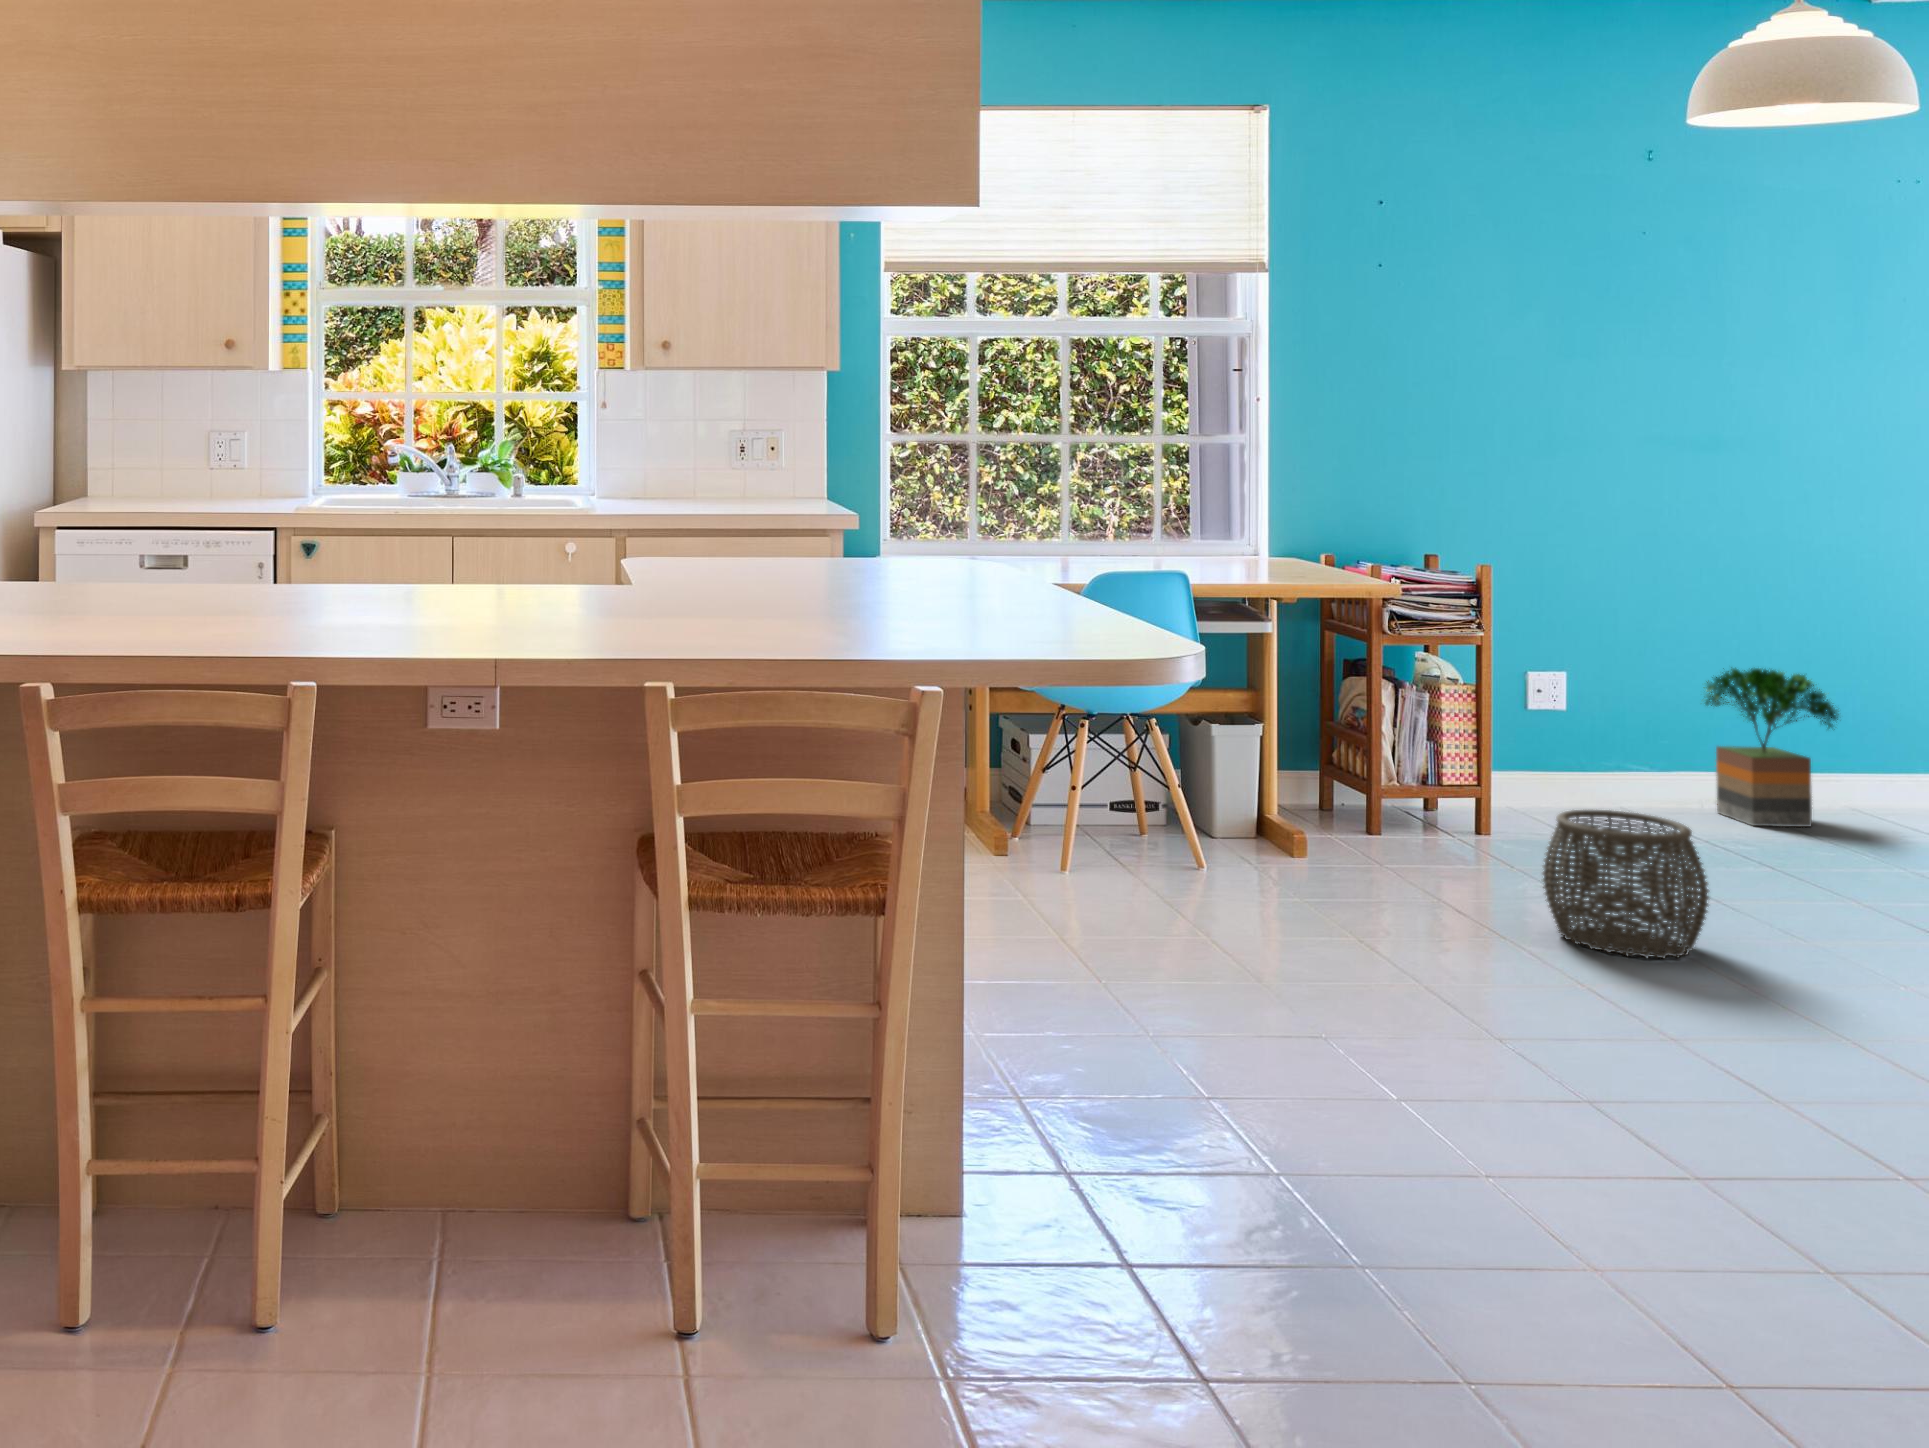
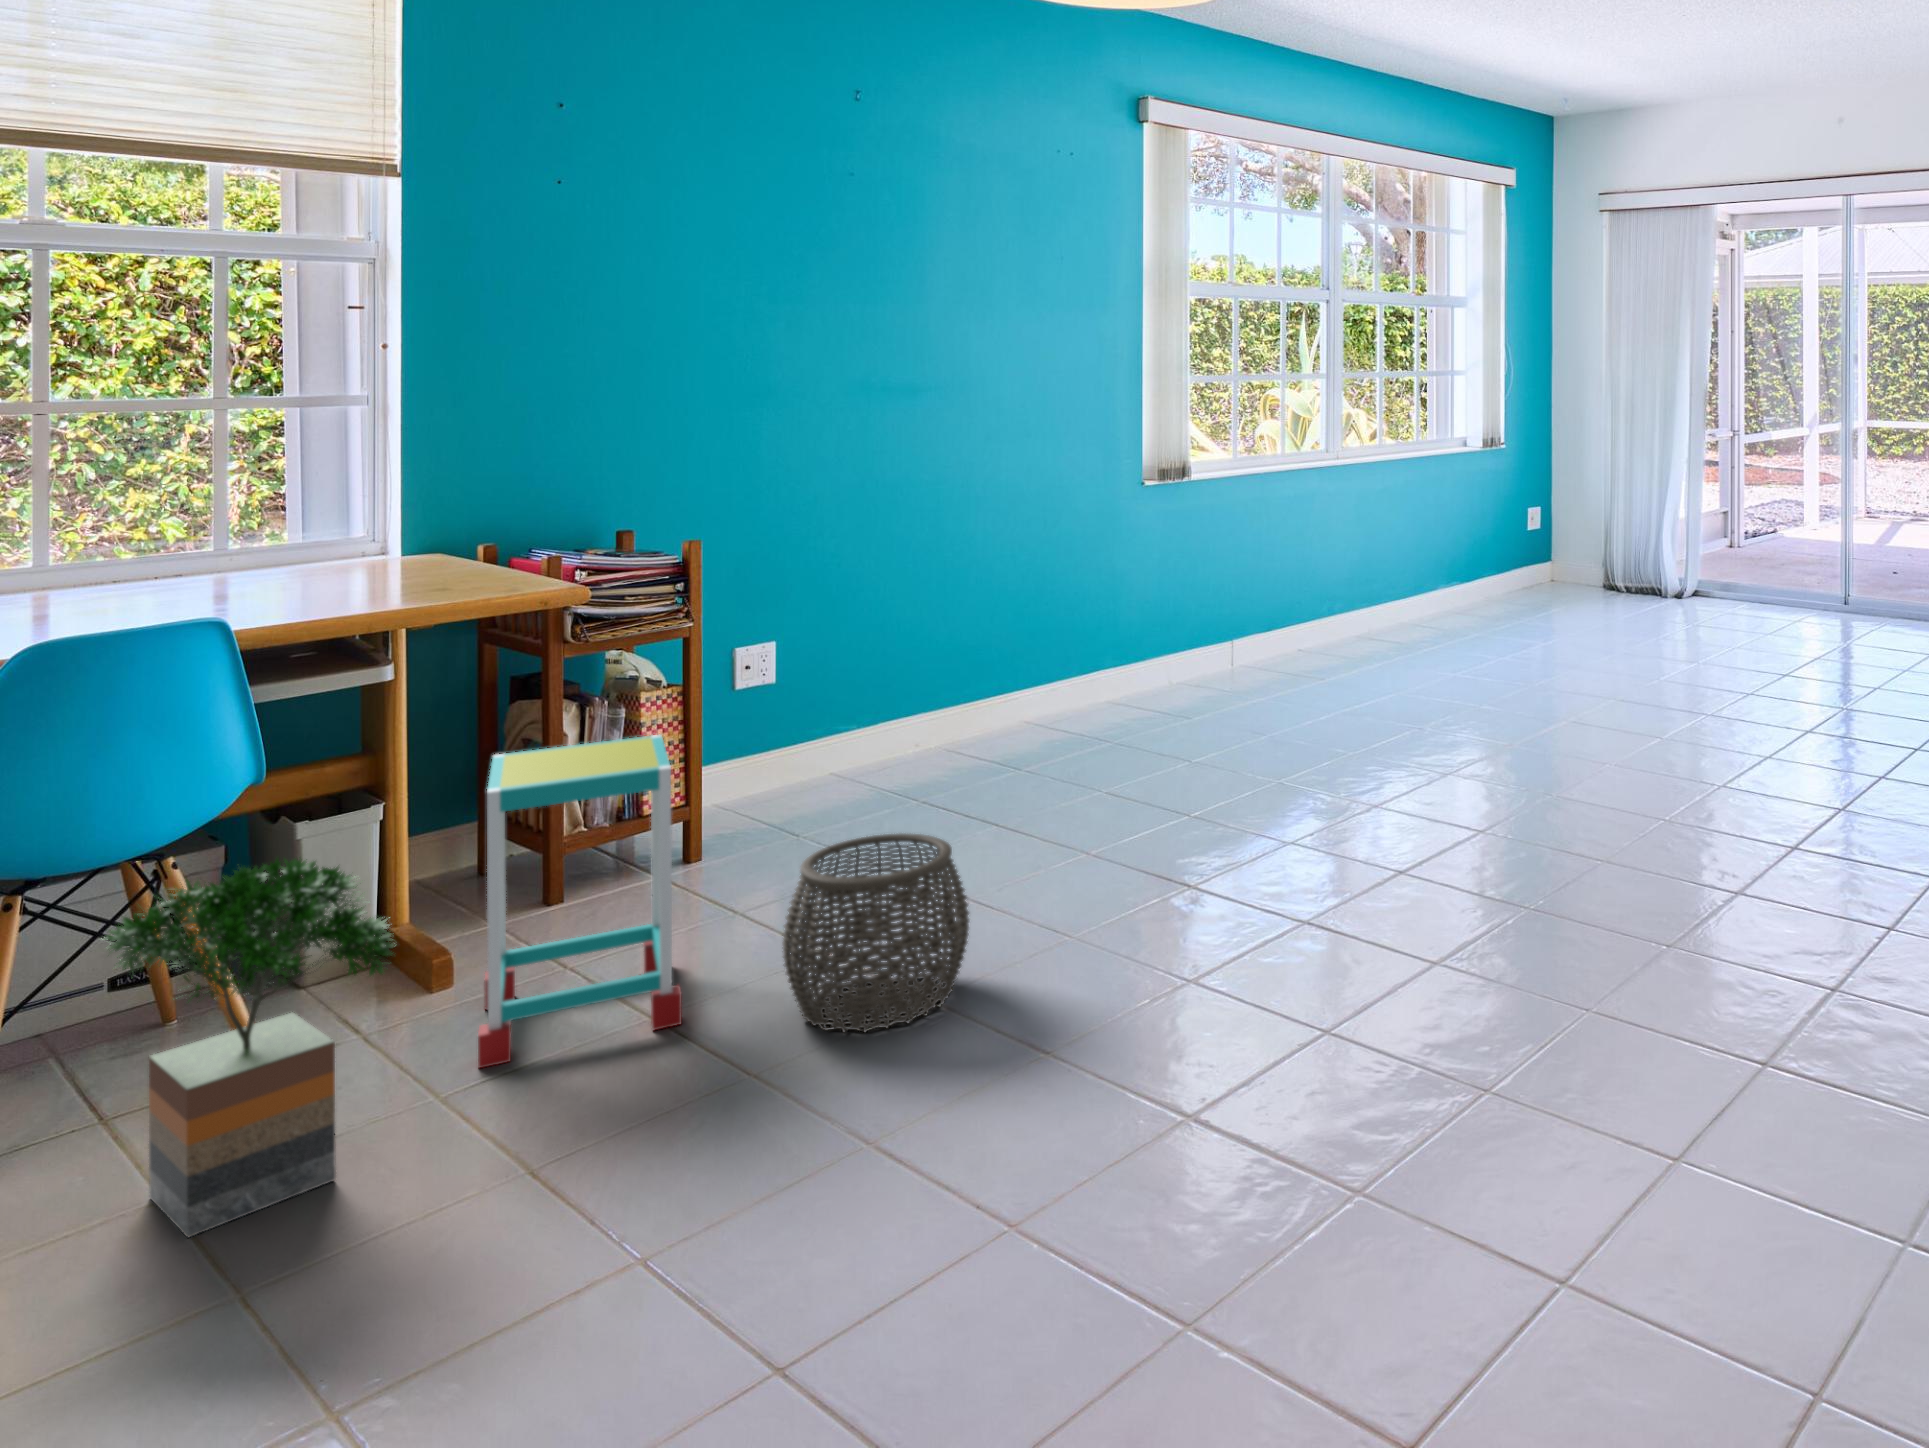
potted tree: present [1704,667,1839,827] -> present [102,857,396,1237]
side table: none [1326,695,1465,913] -> present [478,735,682,1068]

